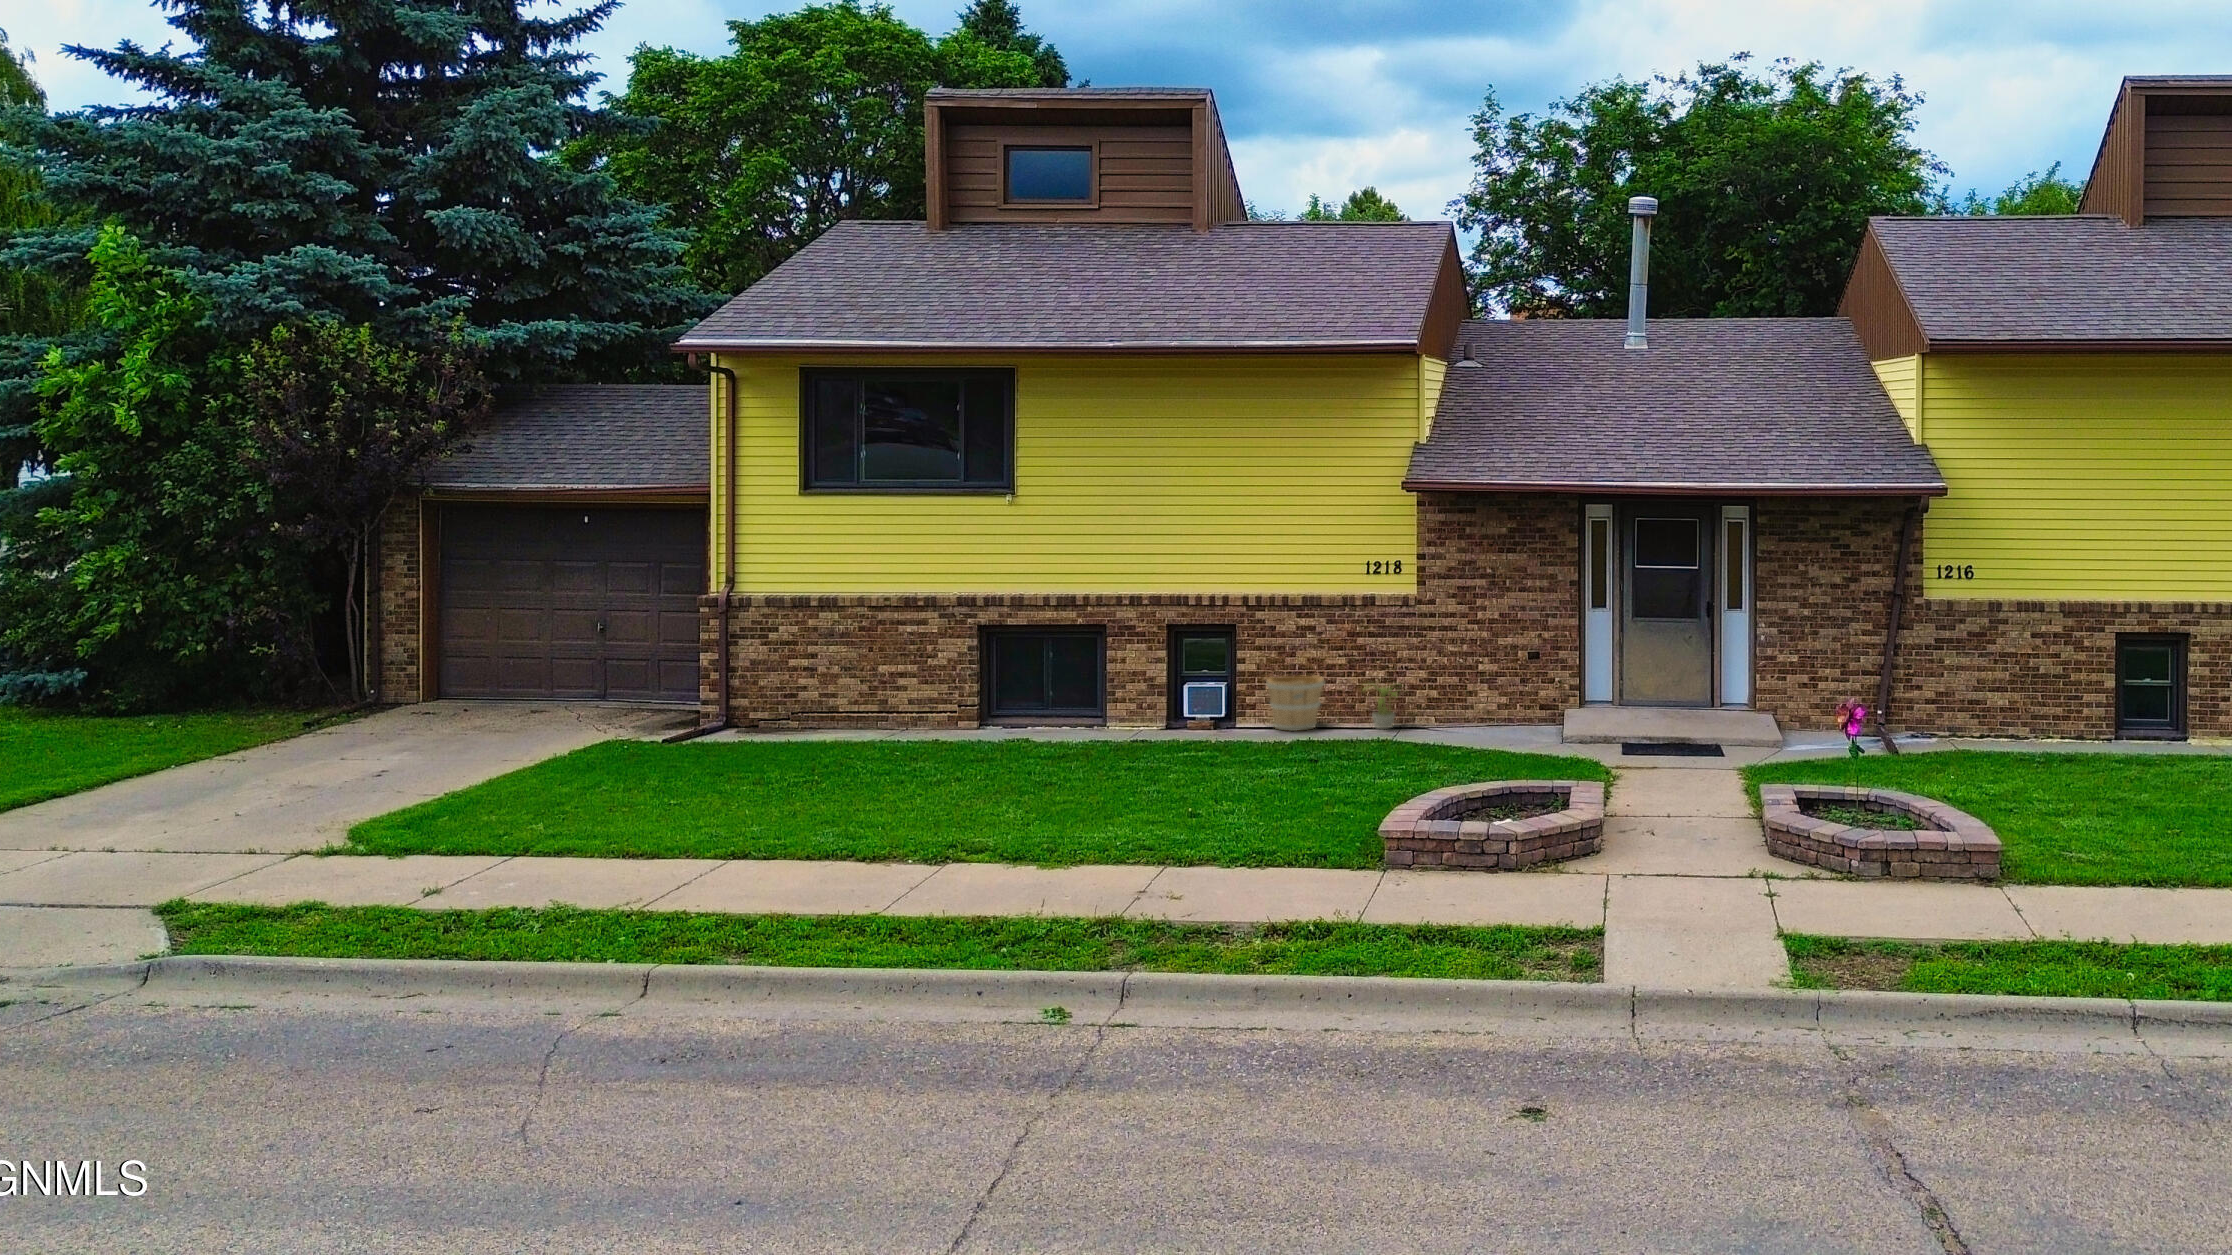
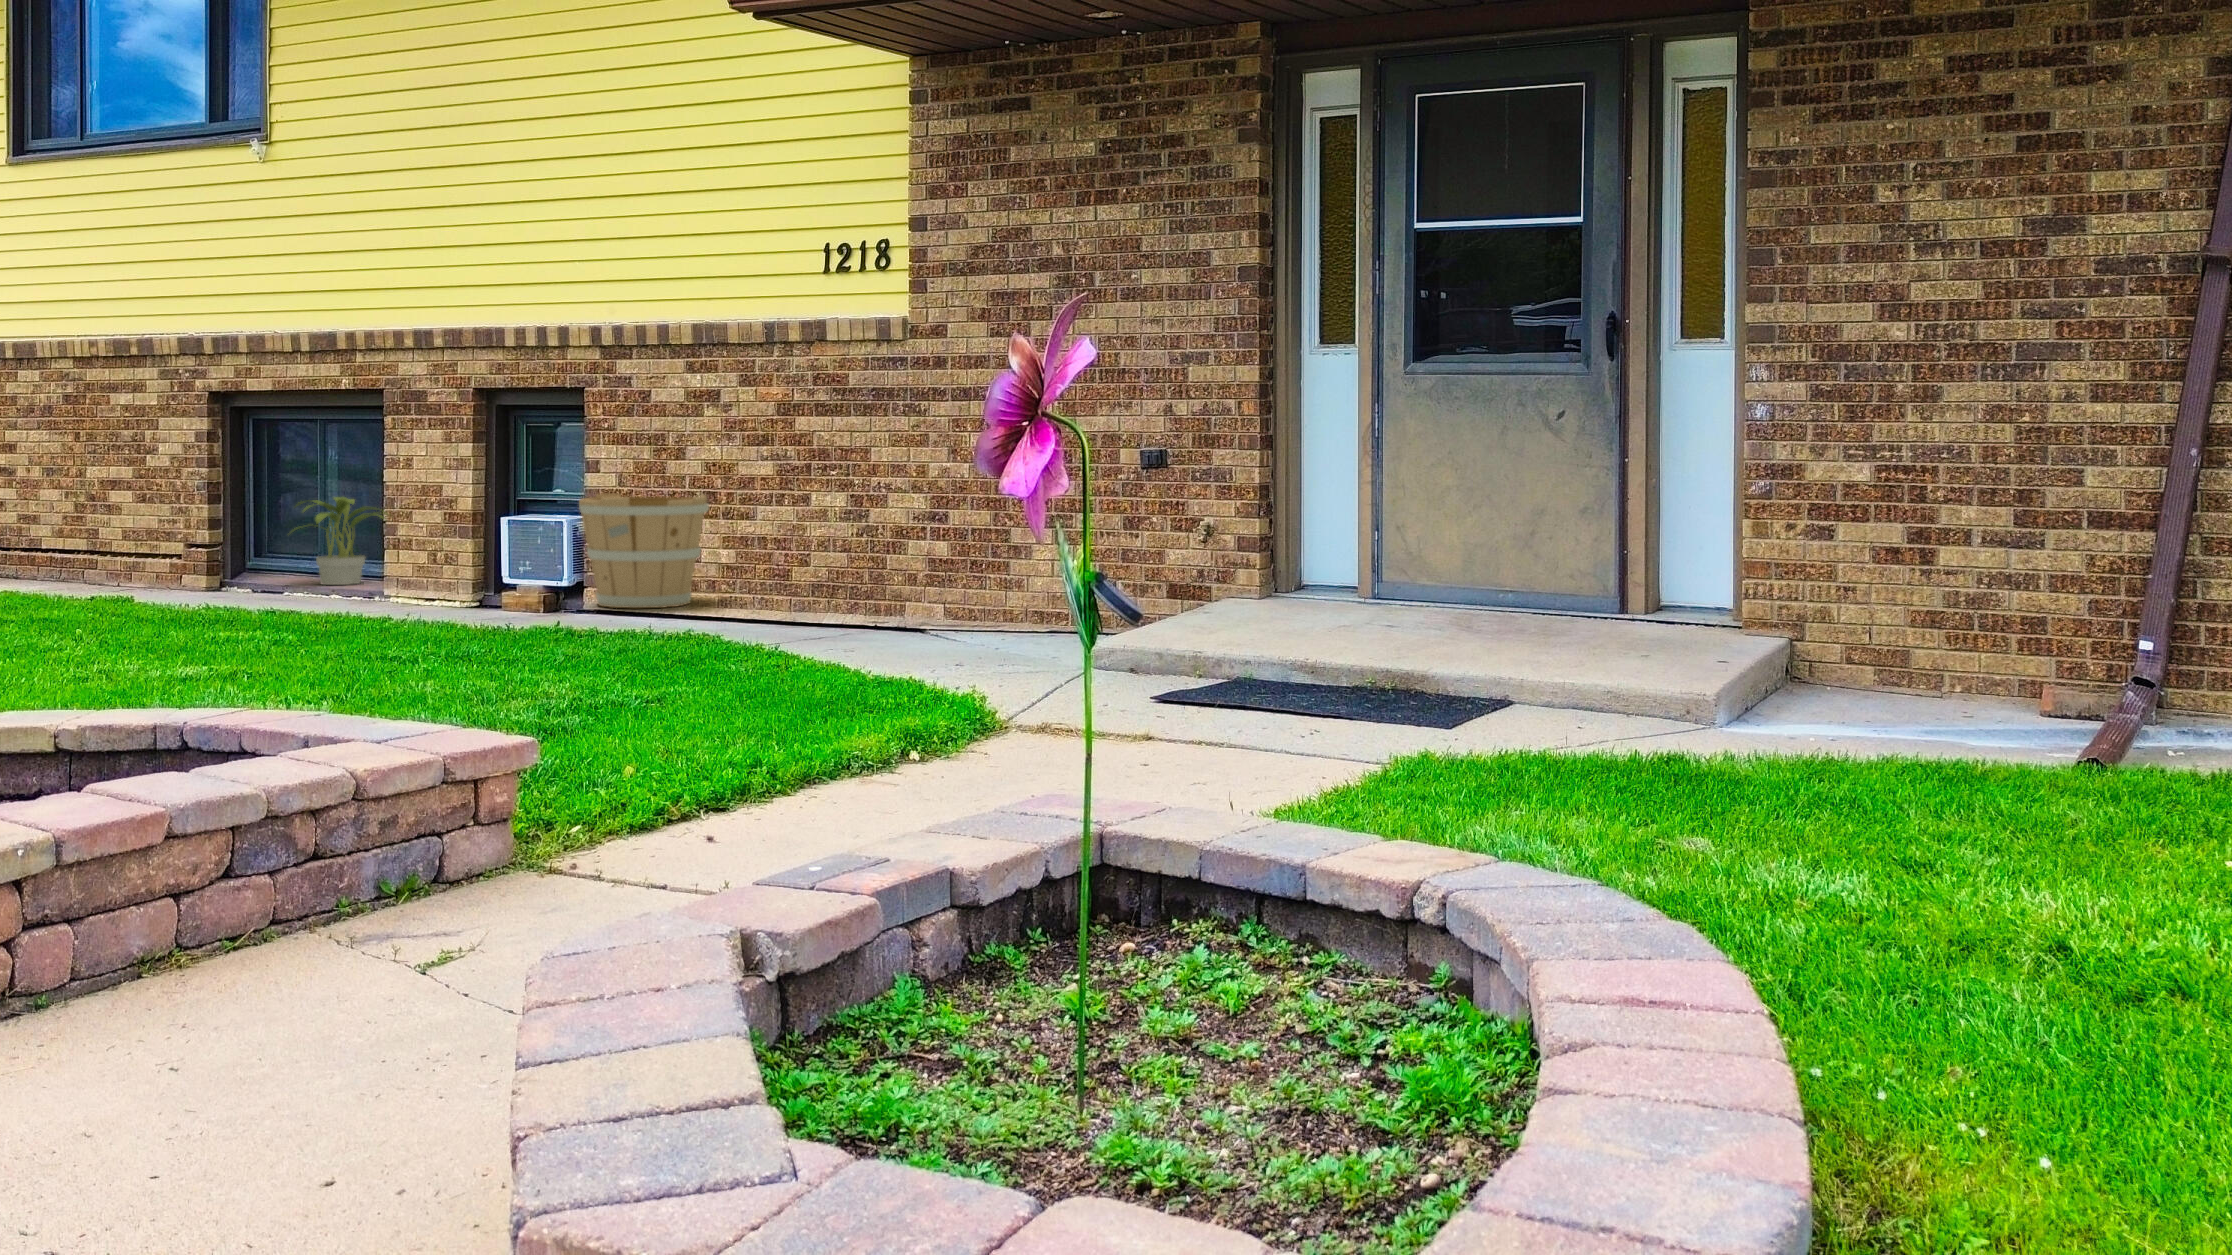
potted plant: present [1372,686,1400,729] -> present [296,497,388,585]

